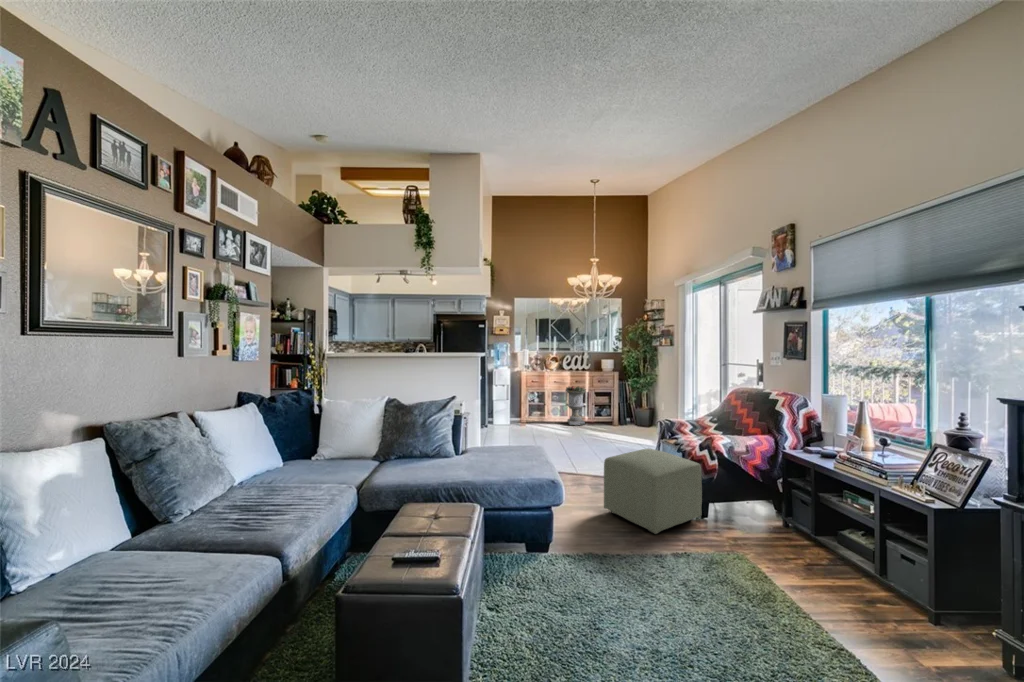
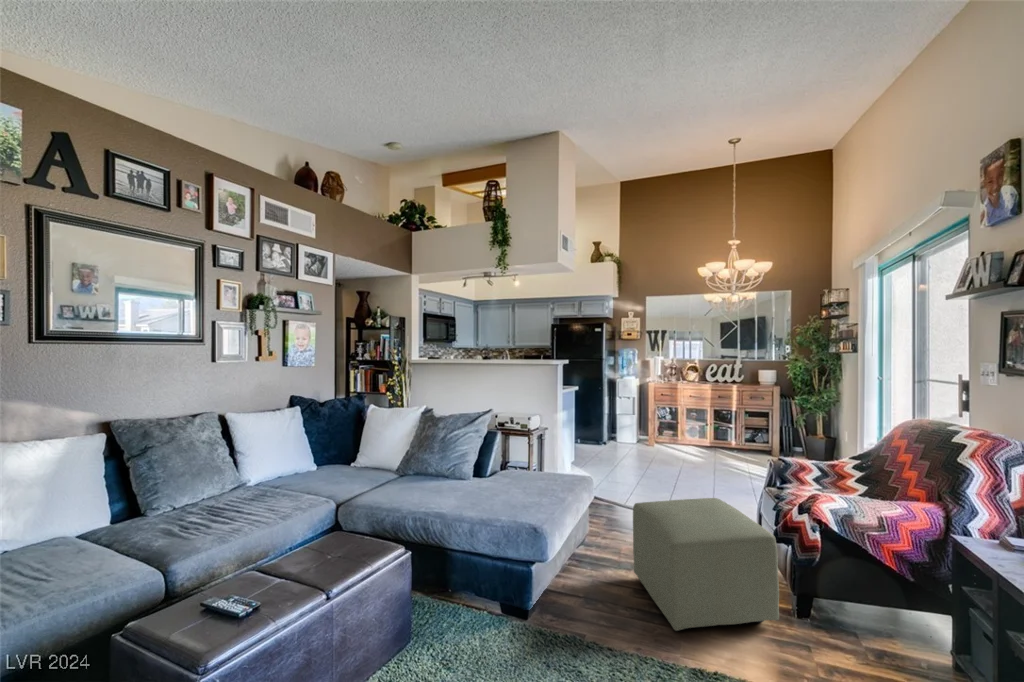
planter: present [566,386,586,426] -> none [703,402,733,453]

